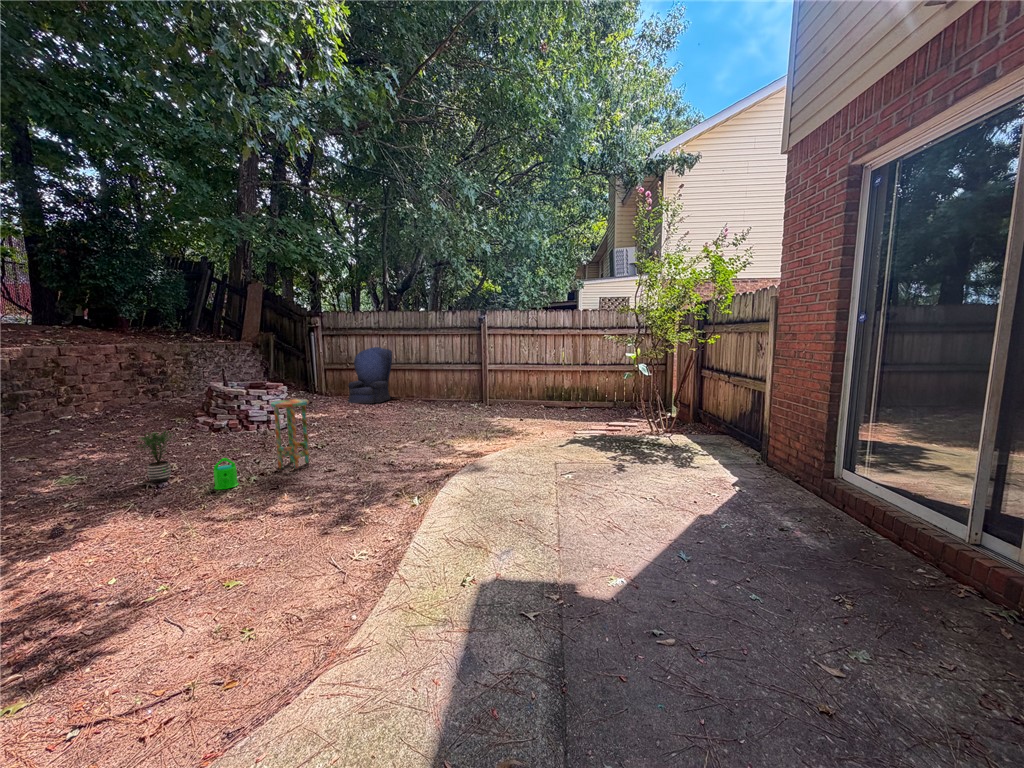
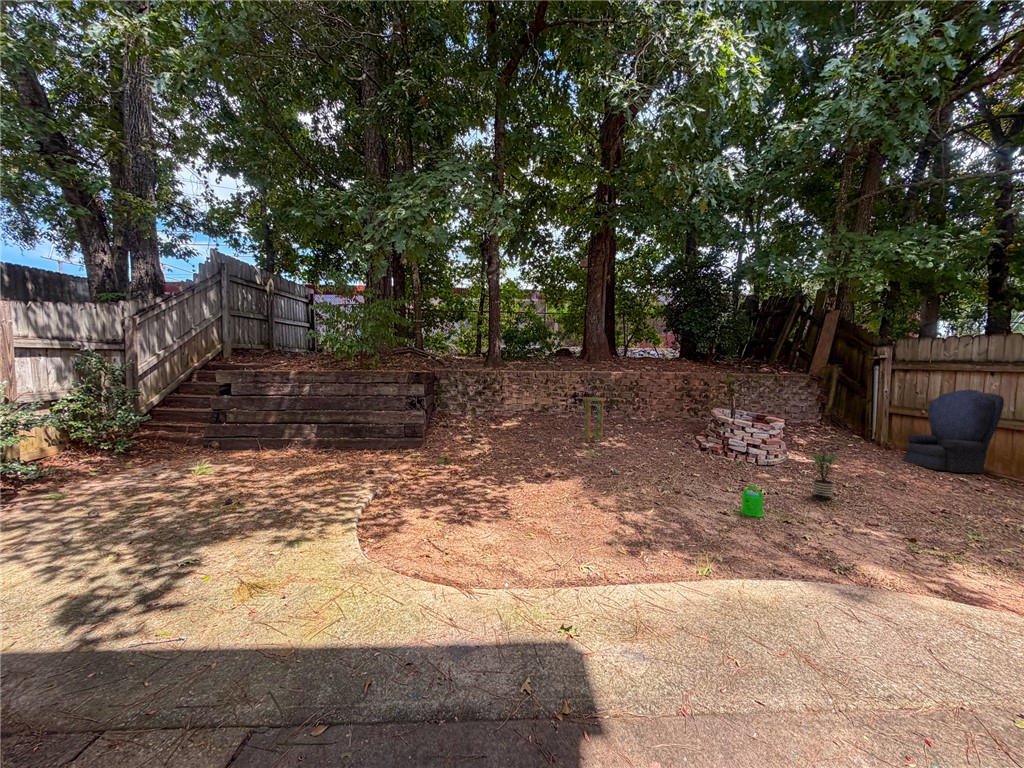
side table: present [271,399,309,469] -> present [583,397,606,442]
potted plant: present [139,431,172,482] -> present [810,453,839,499]
watering can: present [213,458,239,490] -> present [740,486,764,517]

